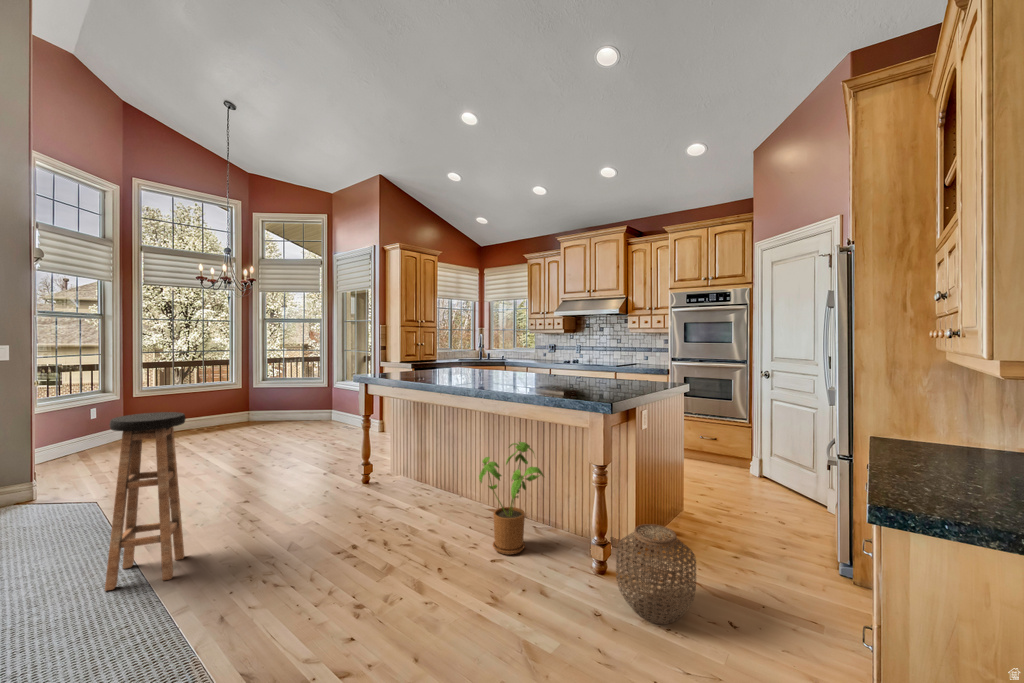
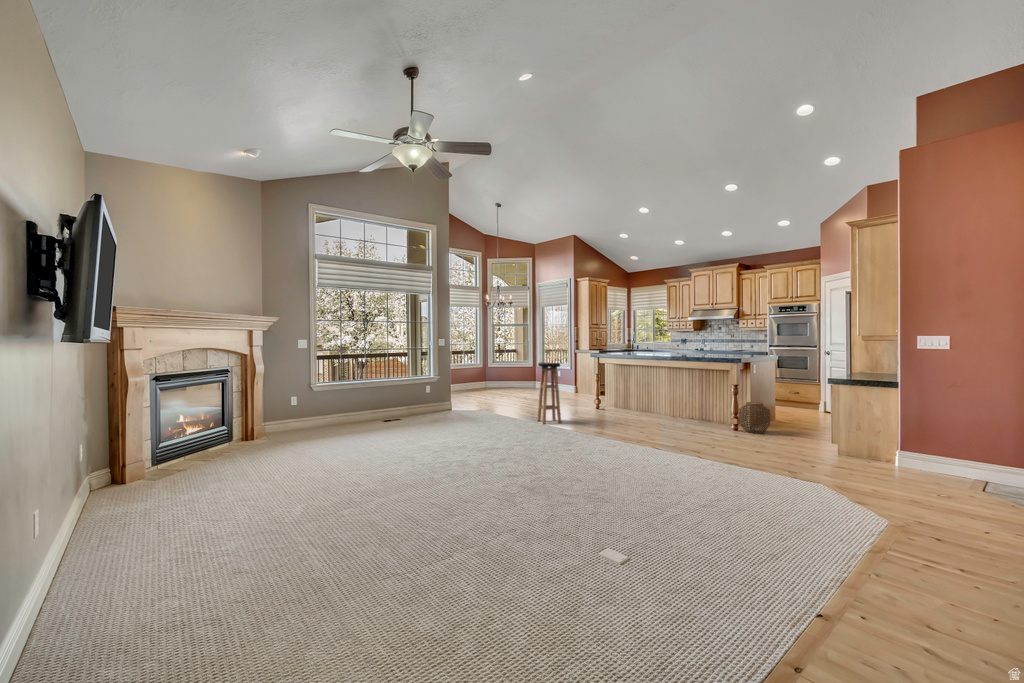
house plant: present [479,442,544,555] -> none [675,377,706,423]

